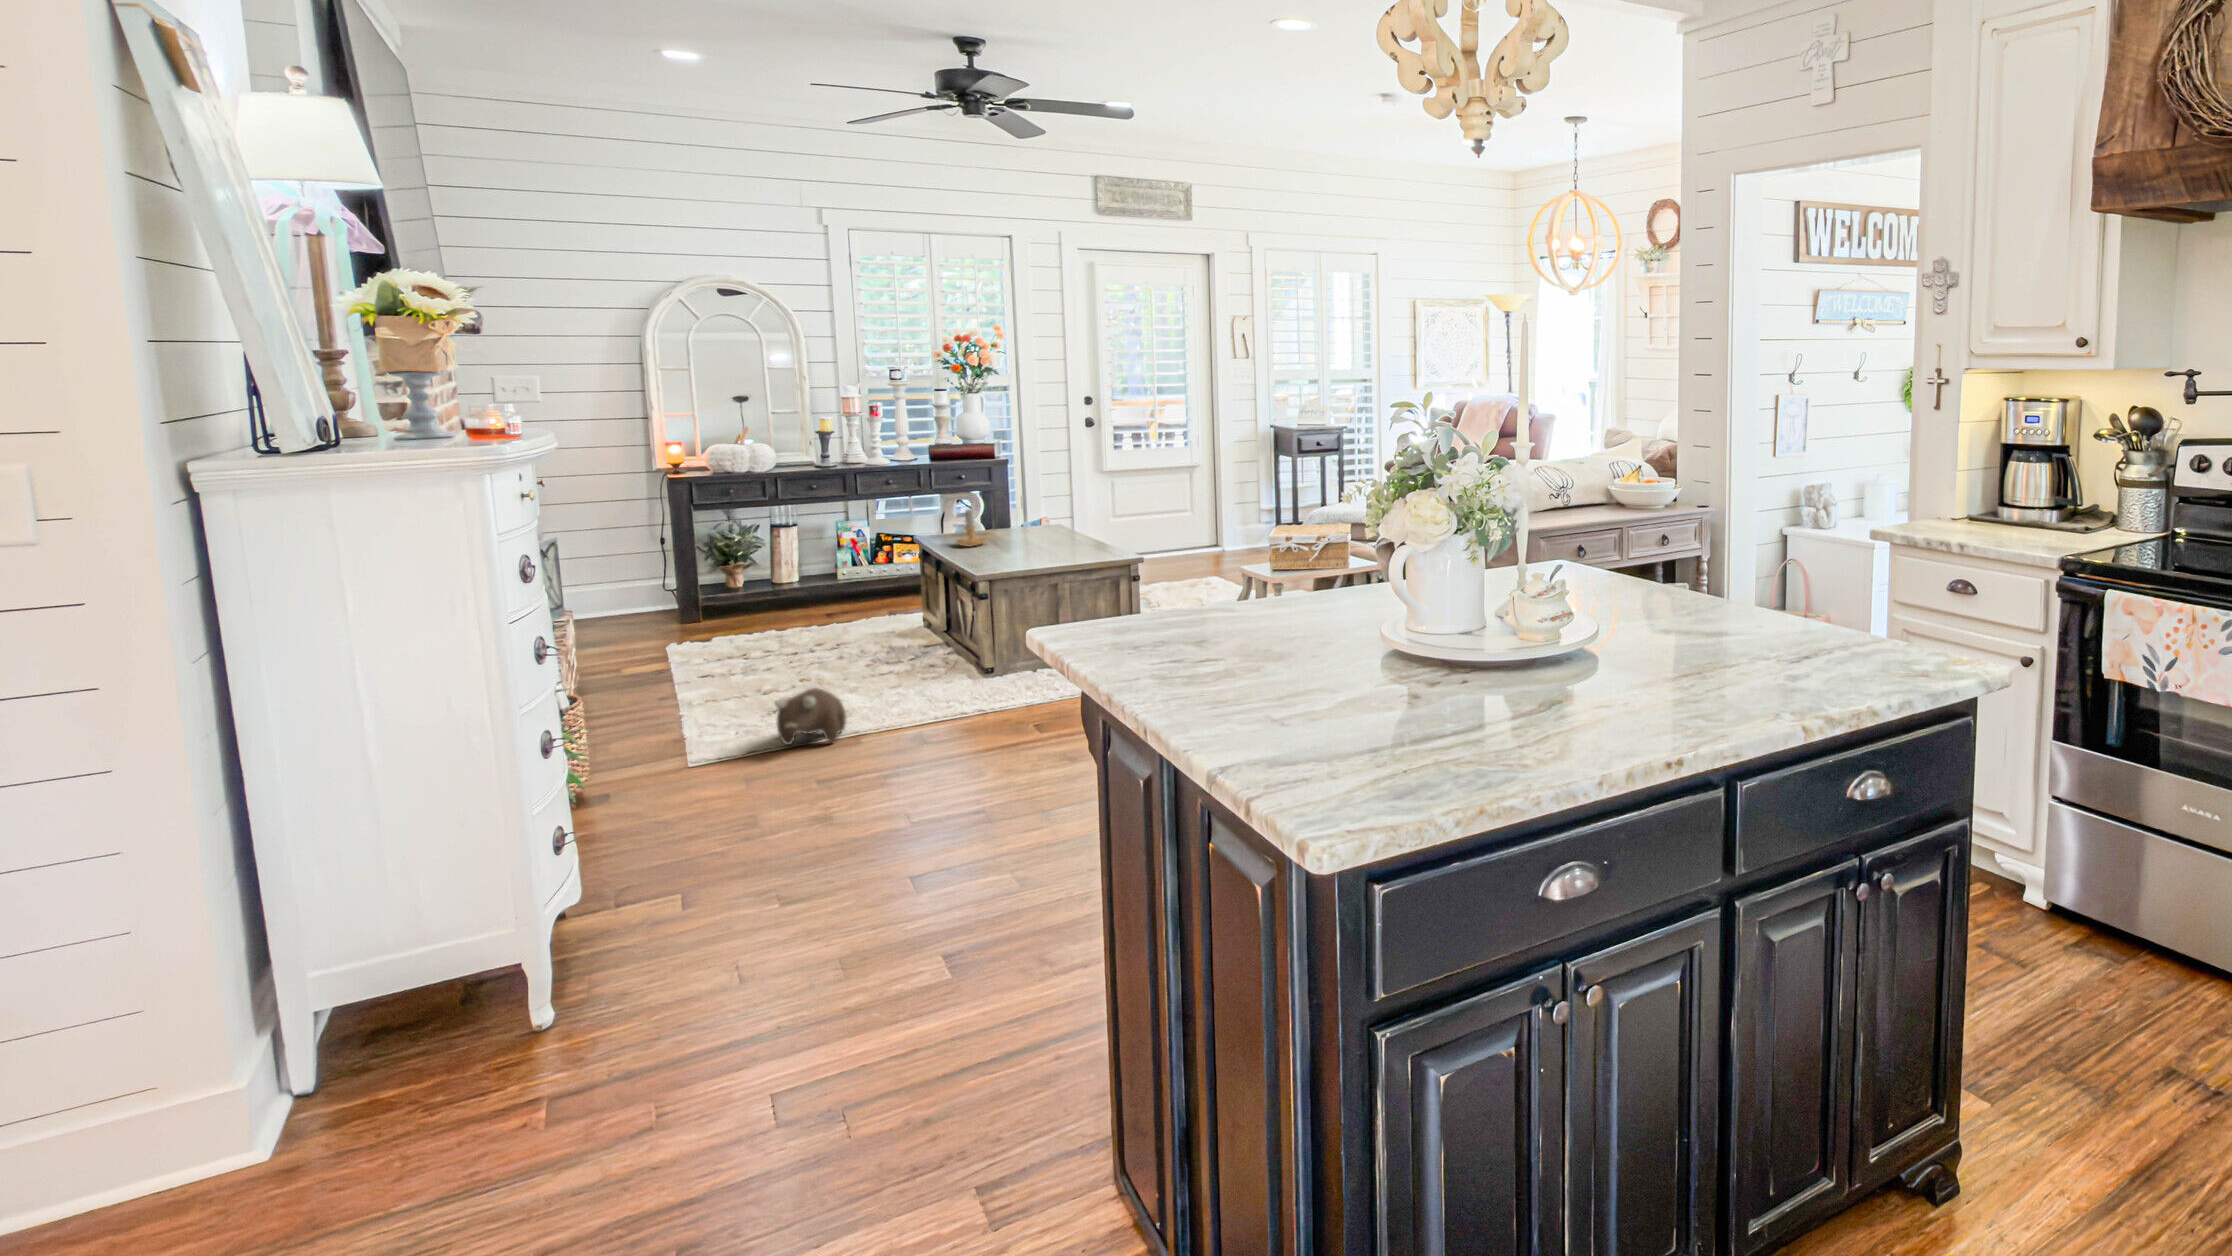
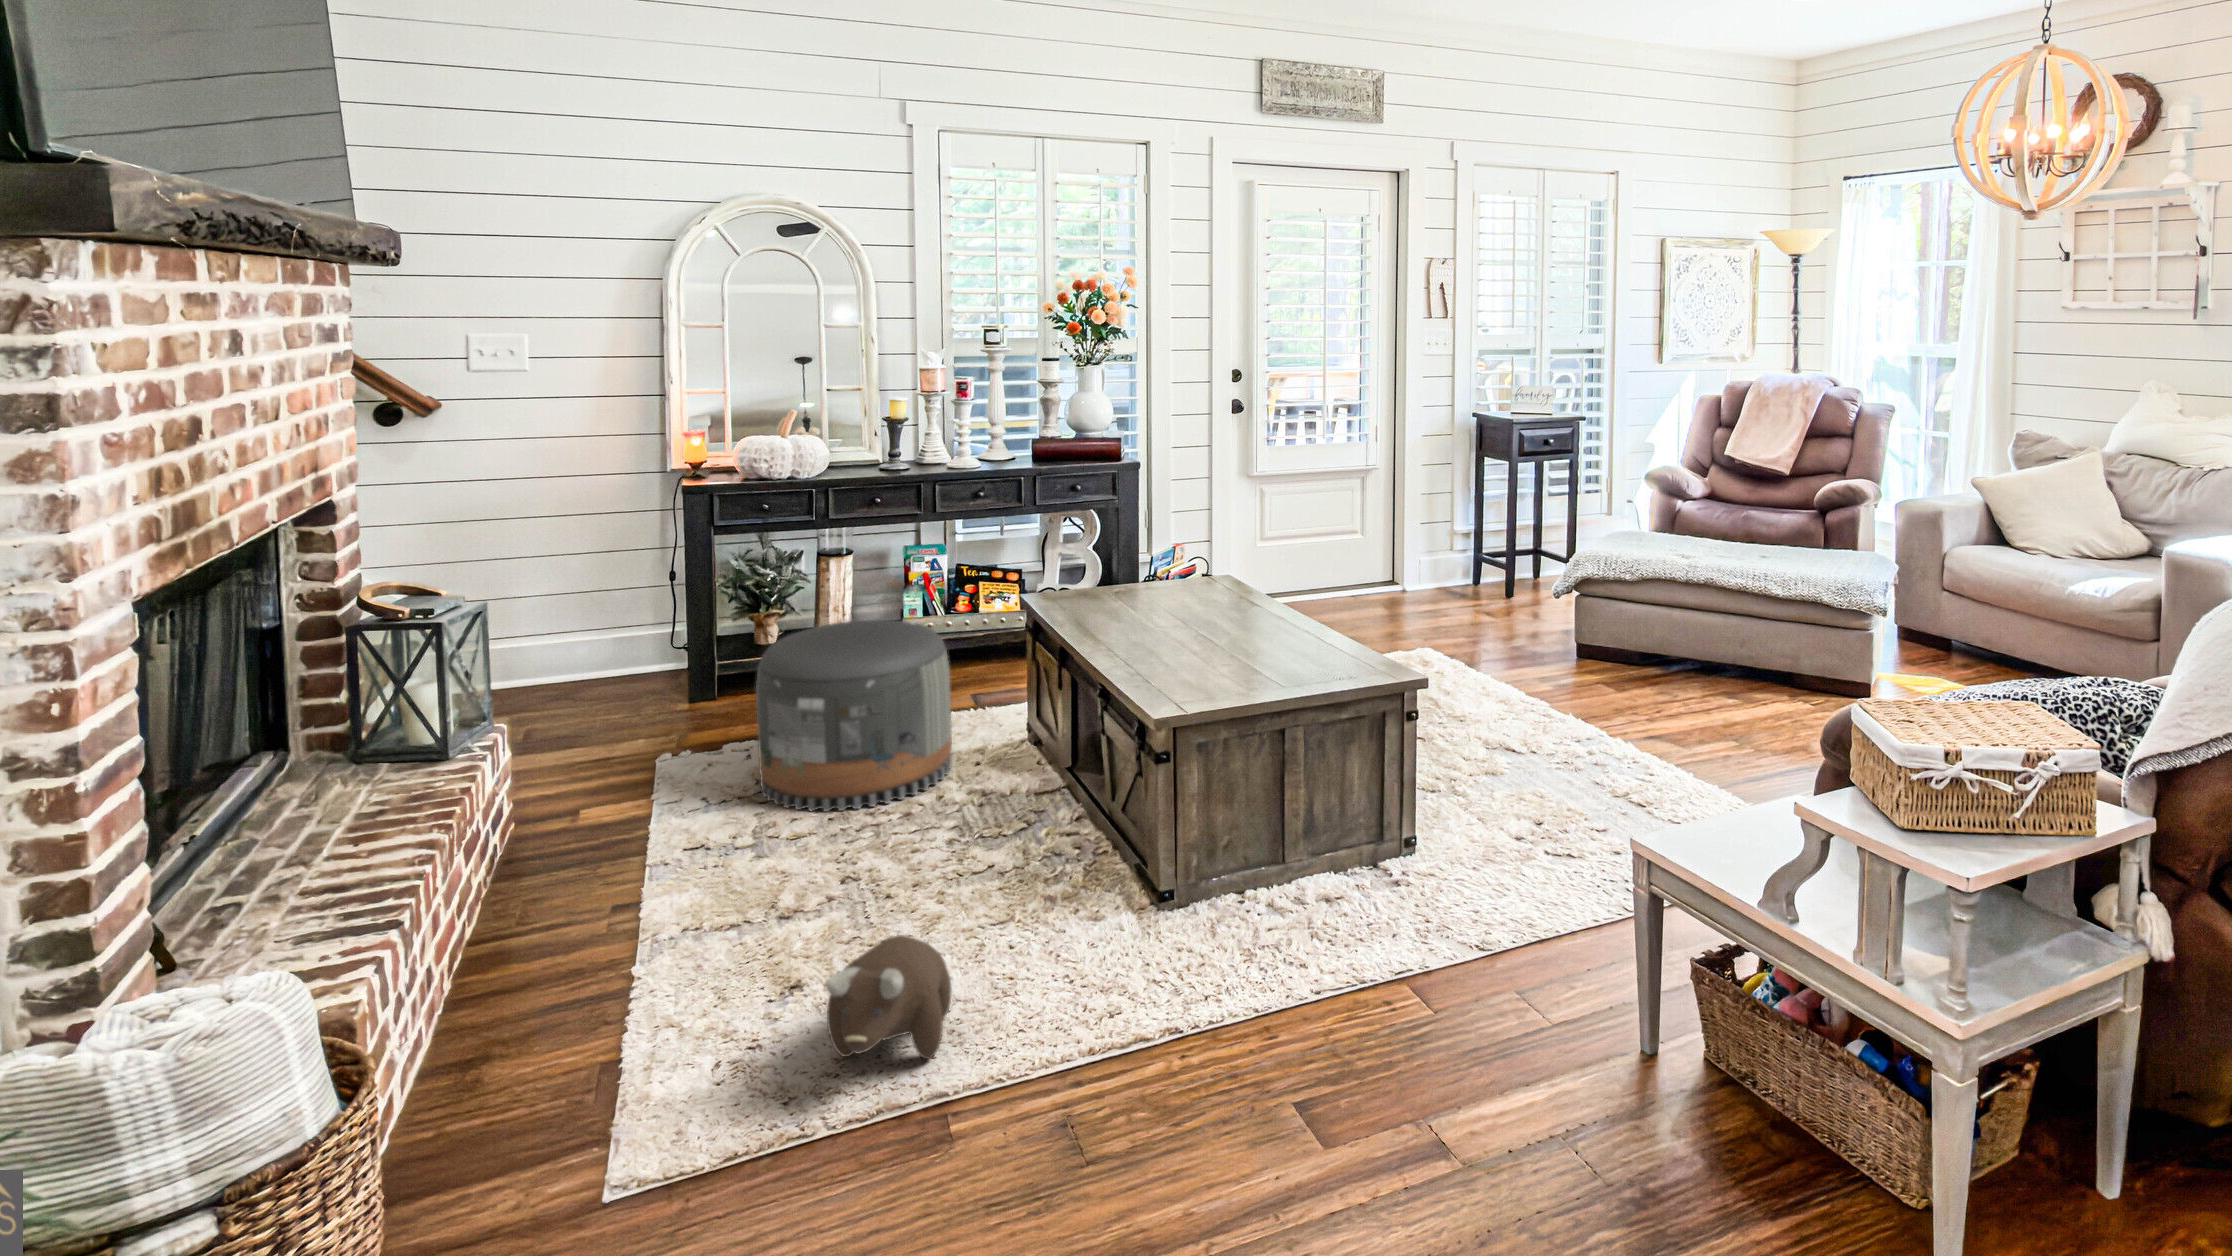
candle: present [956,509,988,547] -> none [1095,546,1155,611]
pouf: none [729,558,865,667] -> present [756,620,952,811]

